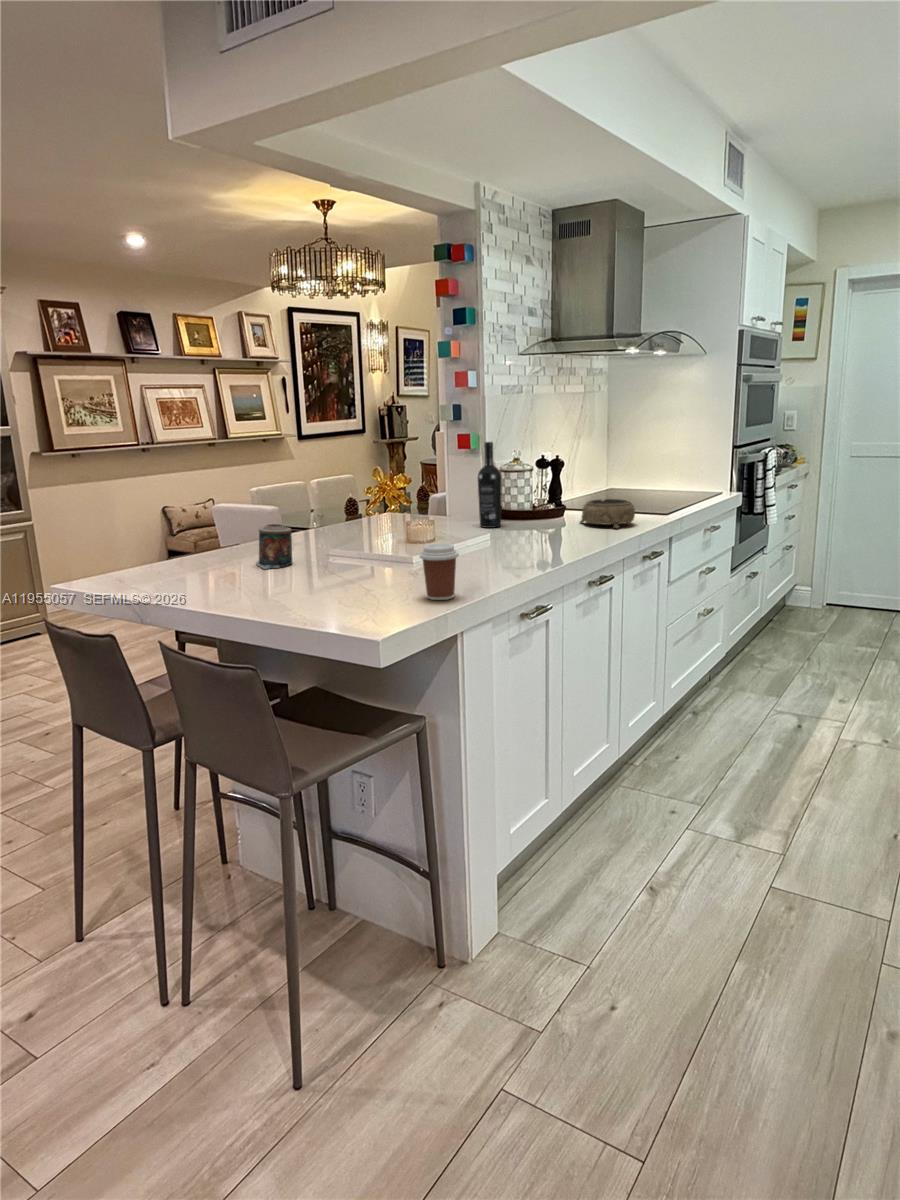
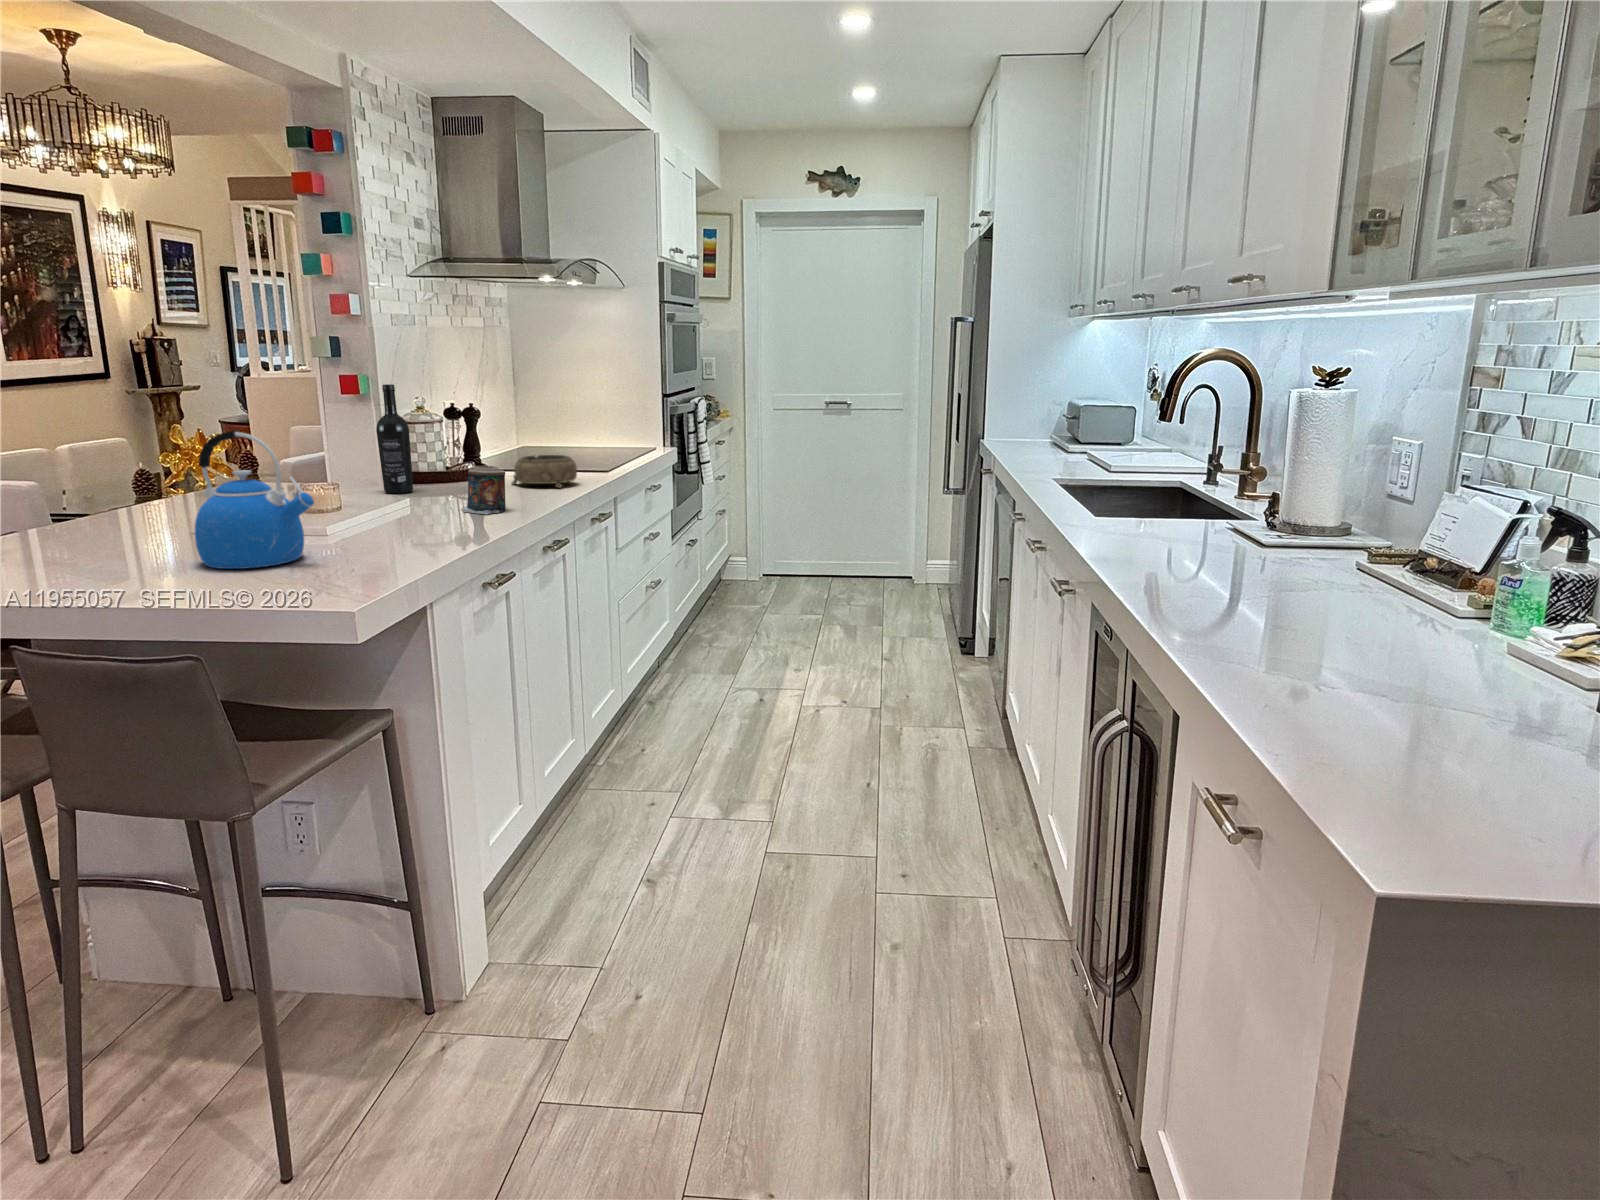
kettle: none [311,484,389,591] -> present [195,430,314,569]
candle: present [256,524,292,569] -> present [463,466,506,514]
coffee cup: present [420,543,459,600] -> none [362,500,413,568]

